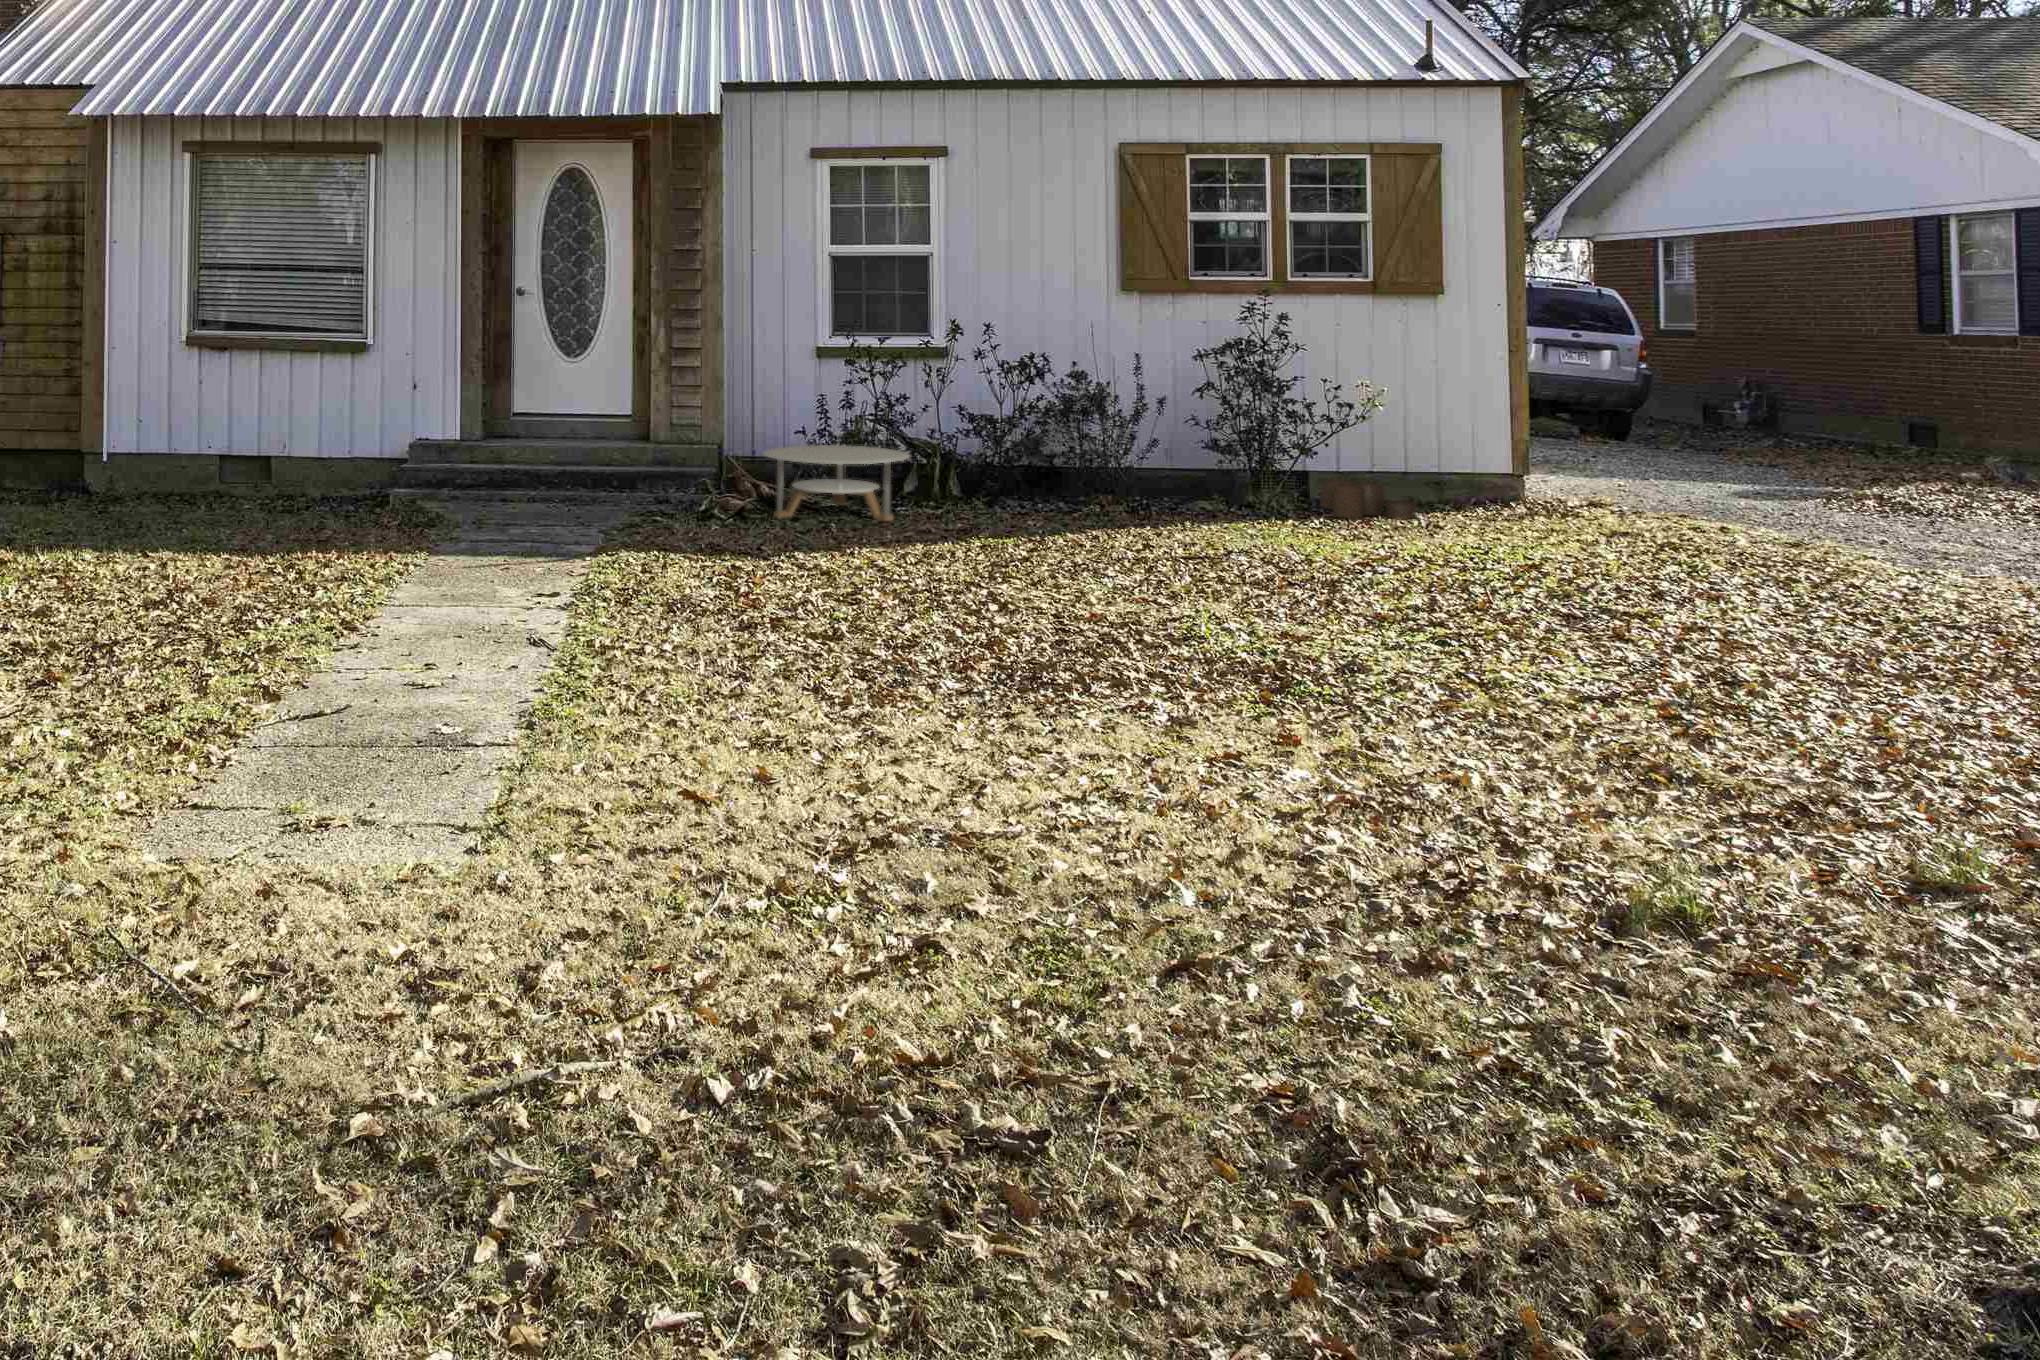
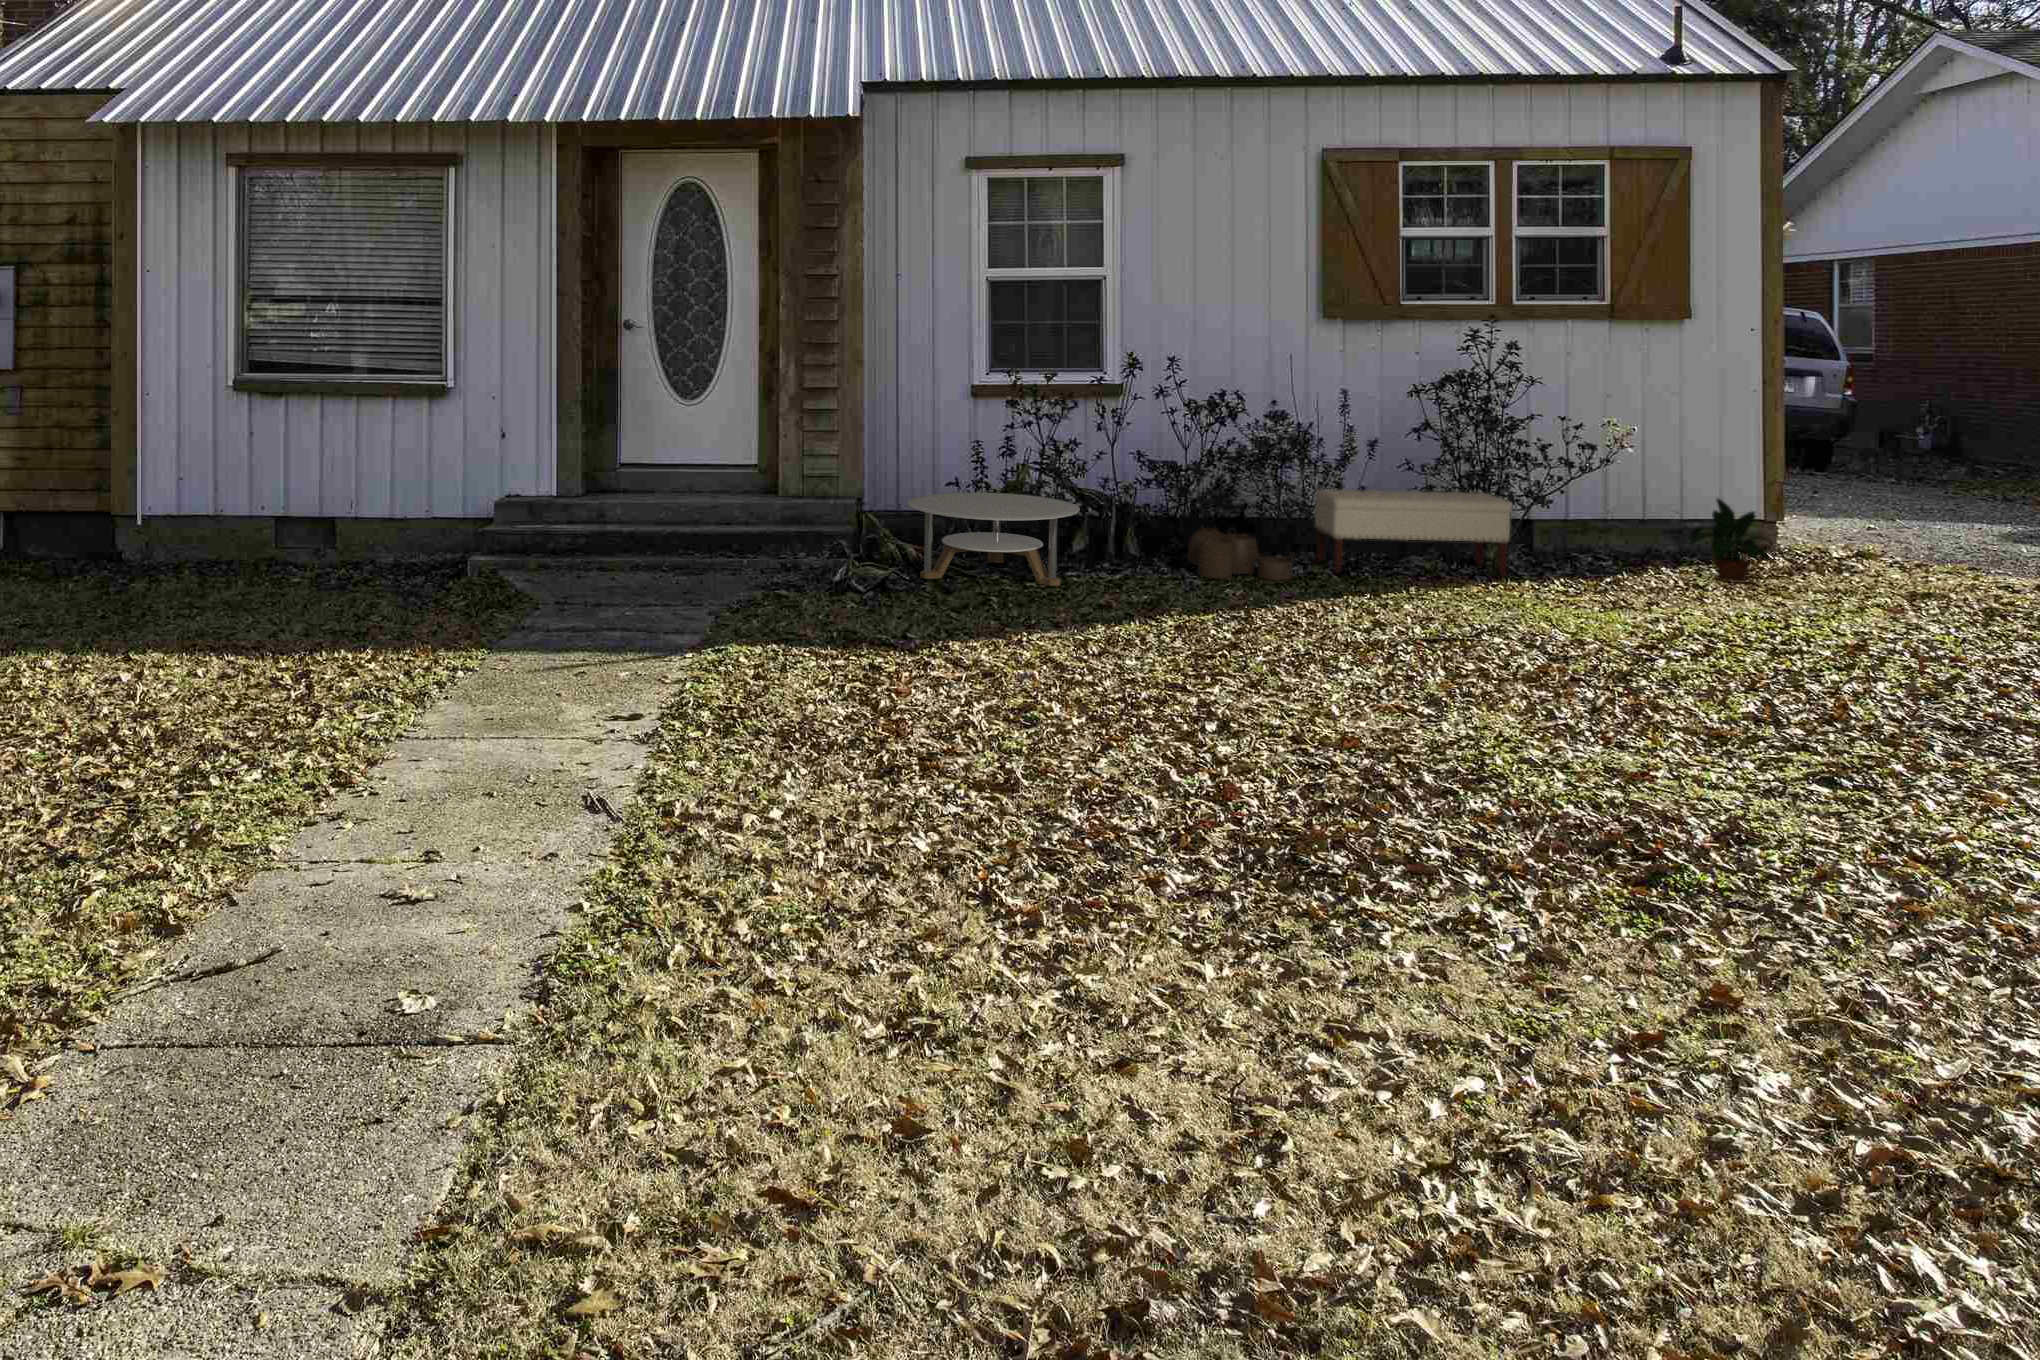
bench: none [1116,439,1281,511] -> present [1315,489,1512,577]
potted plant: none [1431,440,1507,513] -> present [1689,499,1769,583]
woven basket: present [1320,477,1417,519] -> present [1188,528,1293,580]

